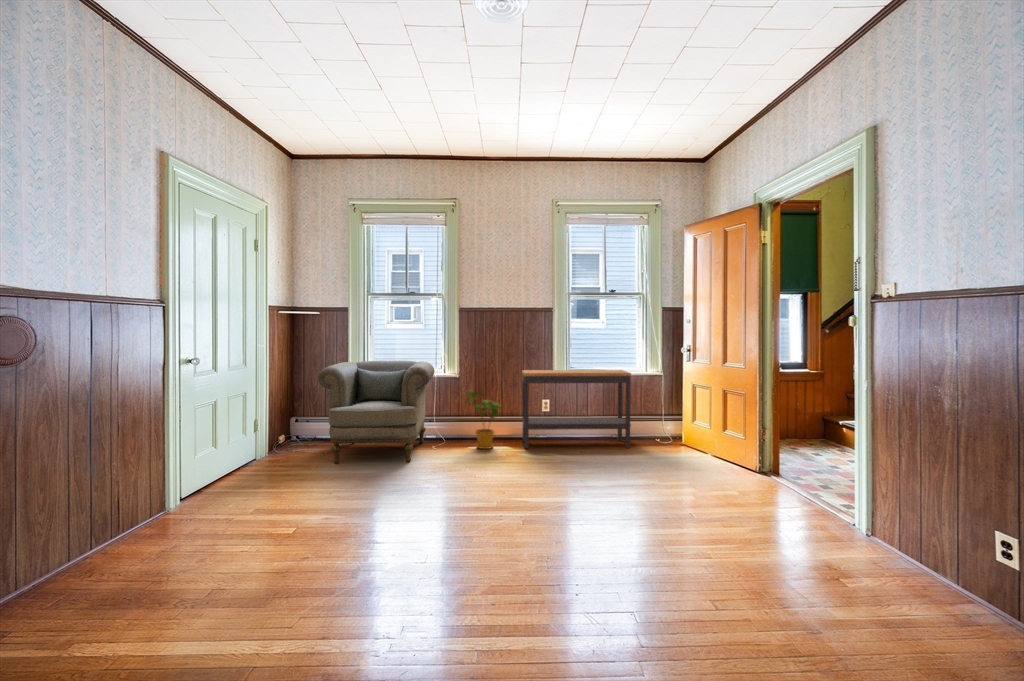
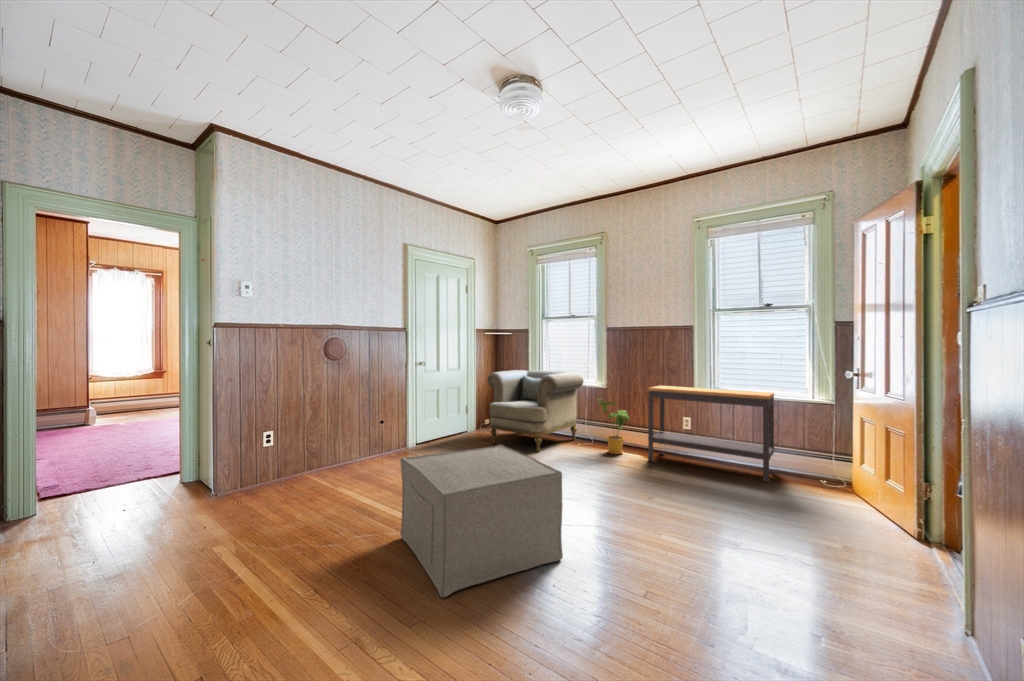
ottoman: none [437,449,608,606] -> present [400,444,563,597]

